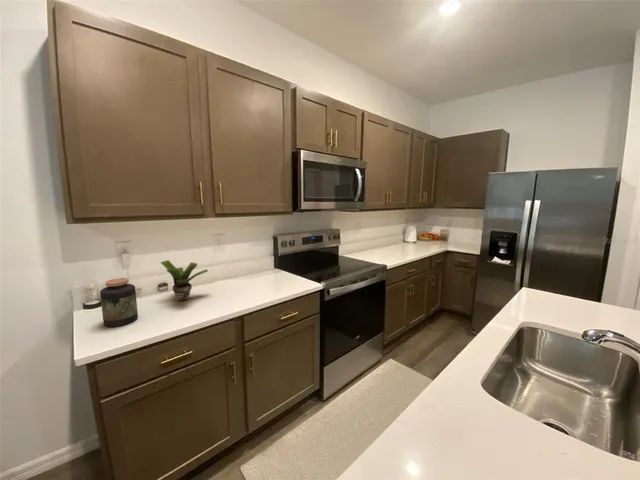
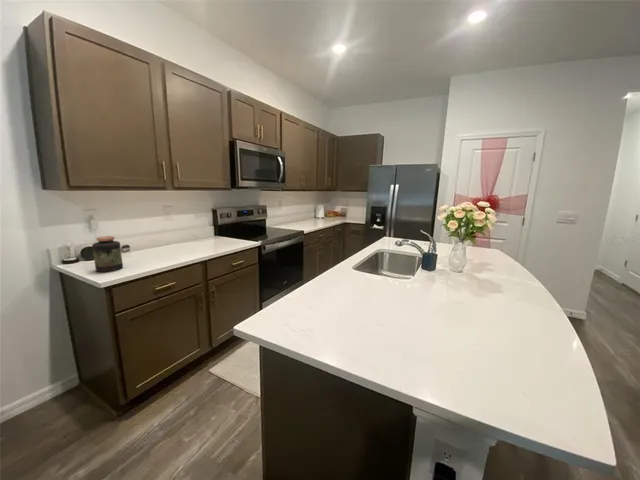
potted plant: present [161,260,208,301] -> none [130,225,171,257]

